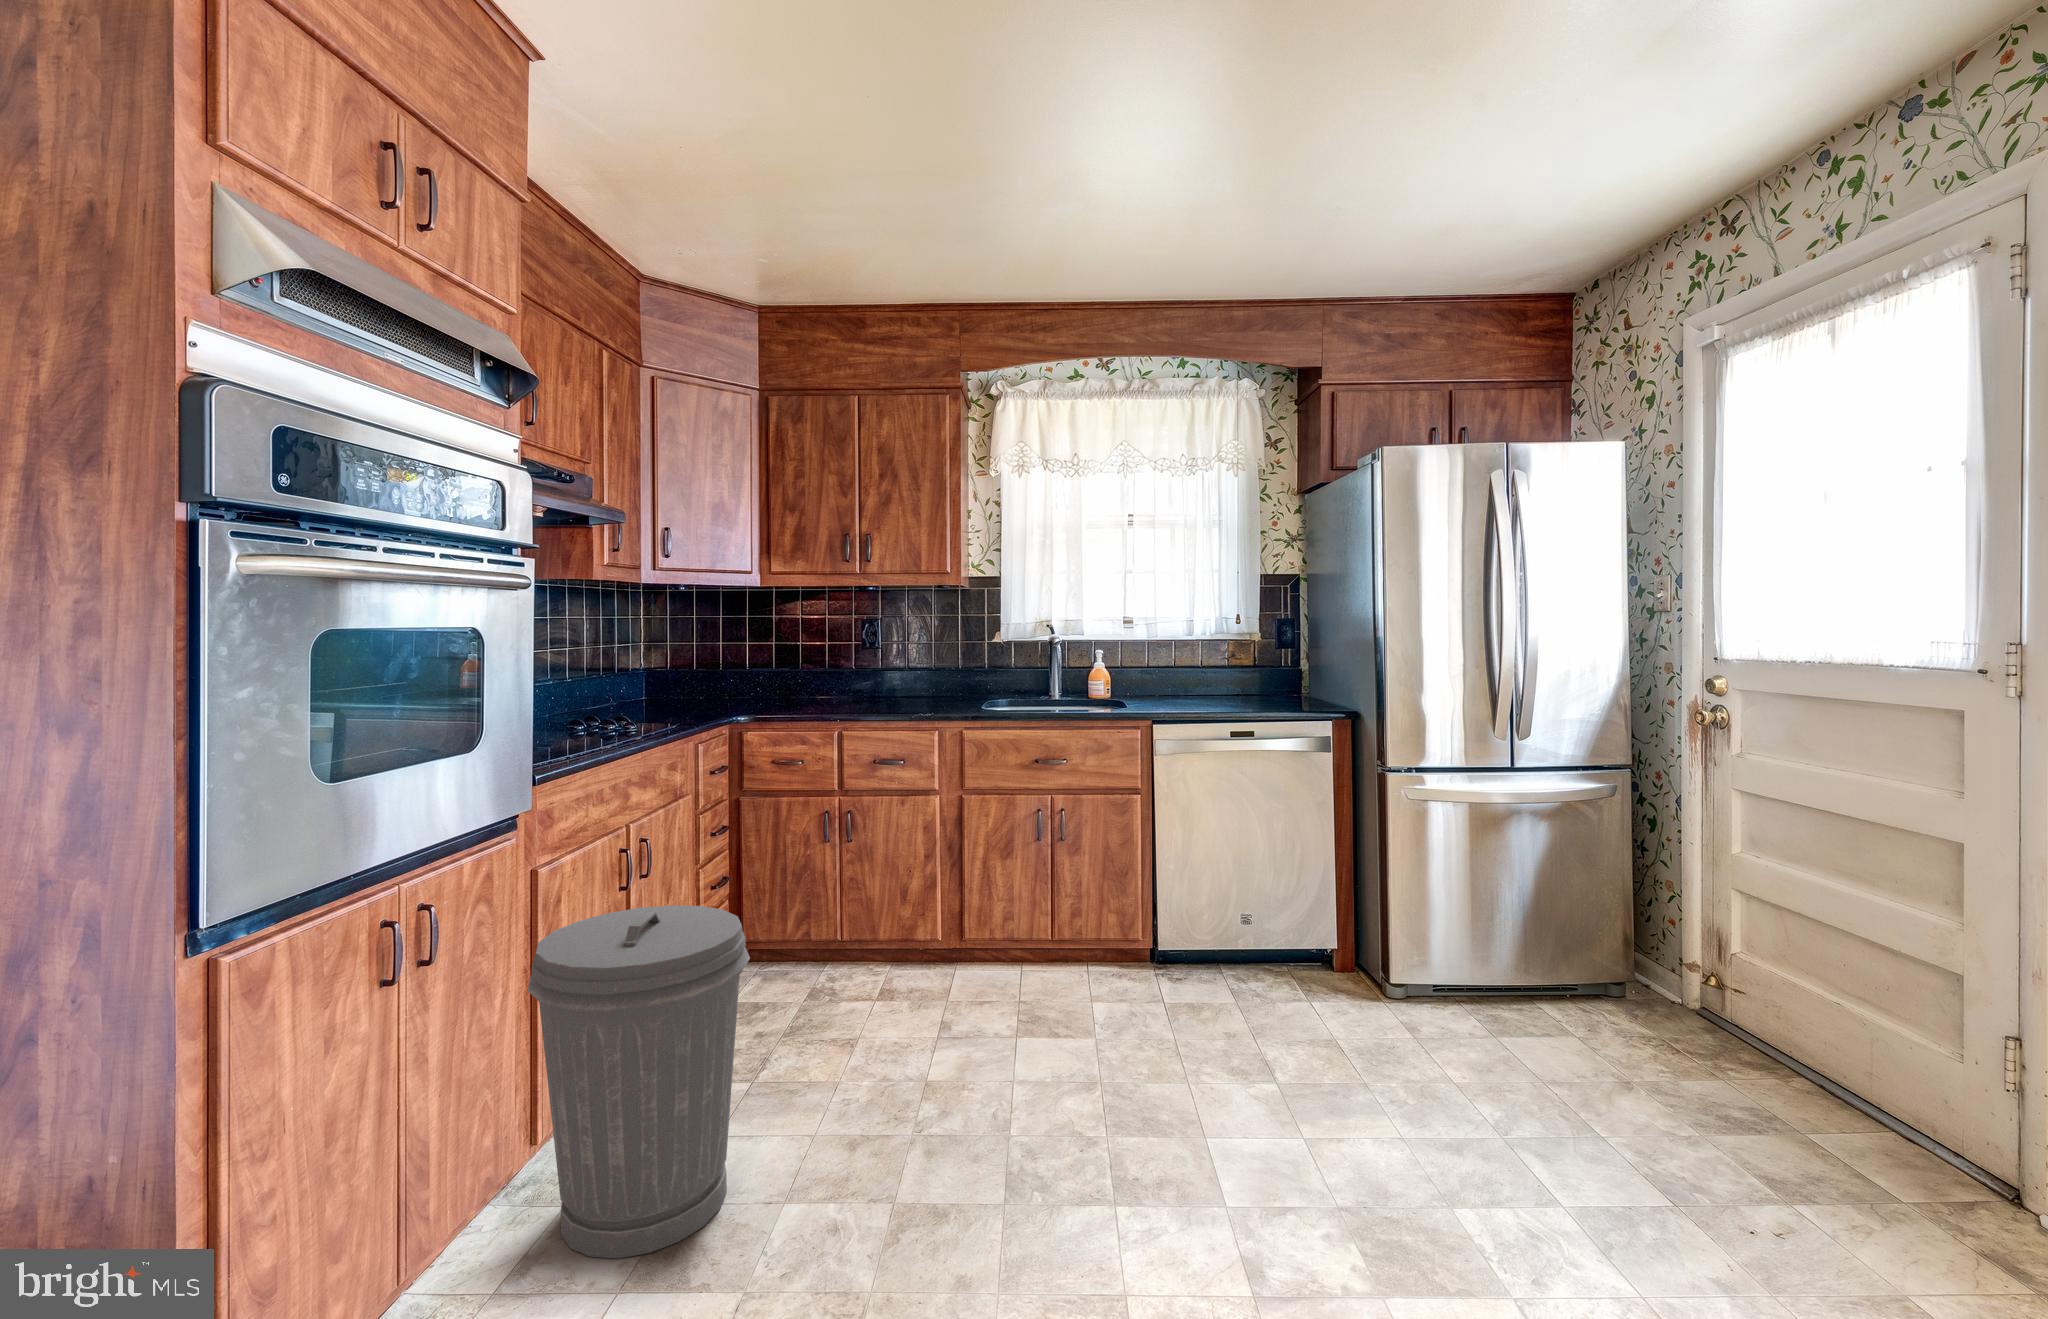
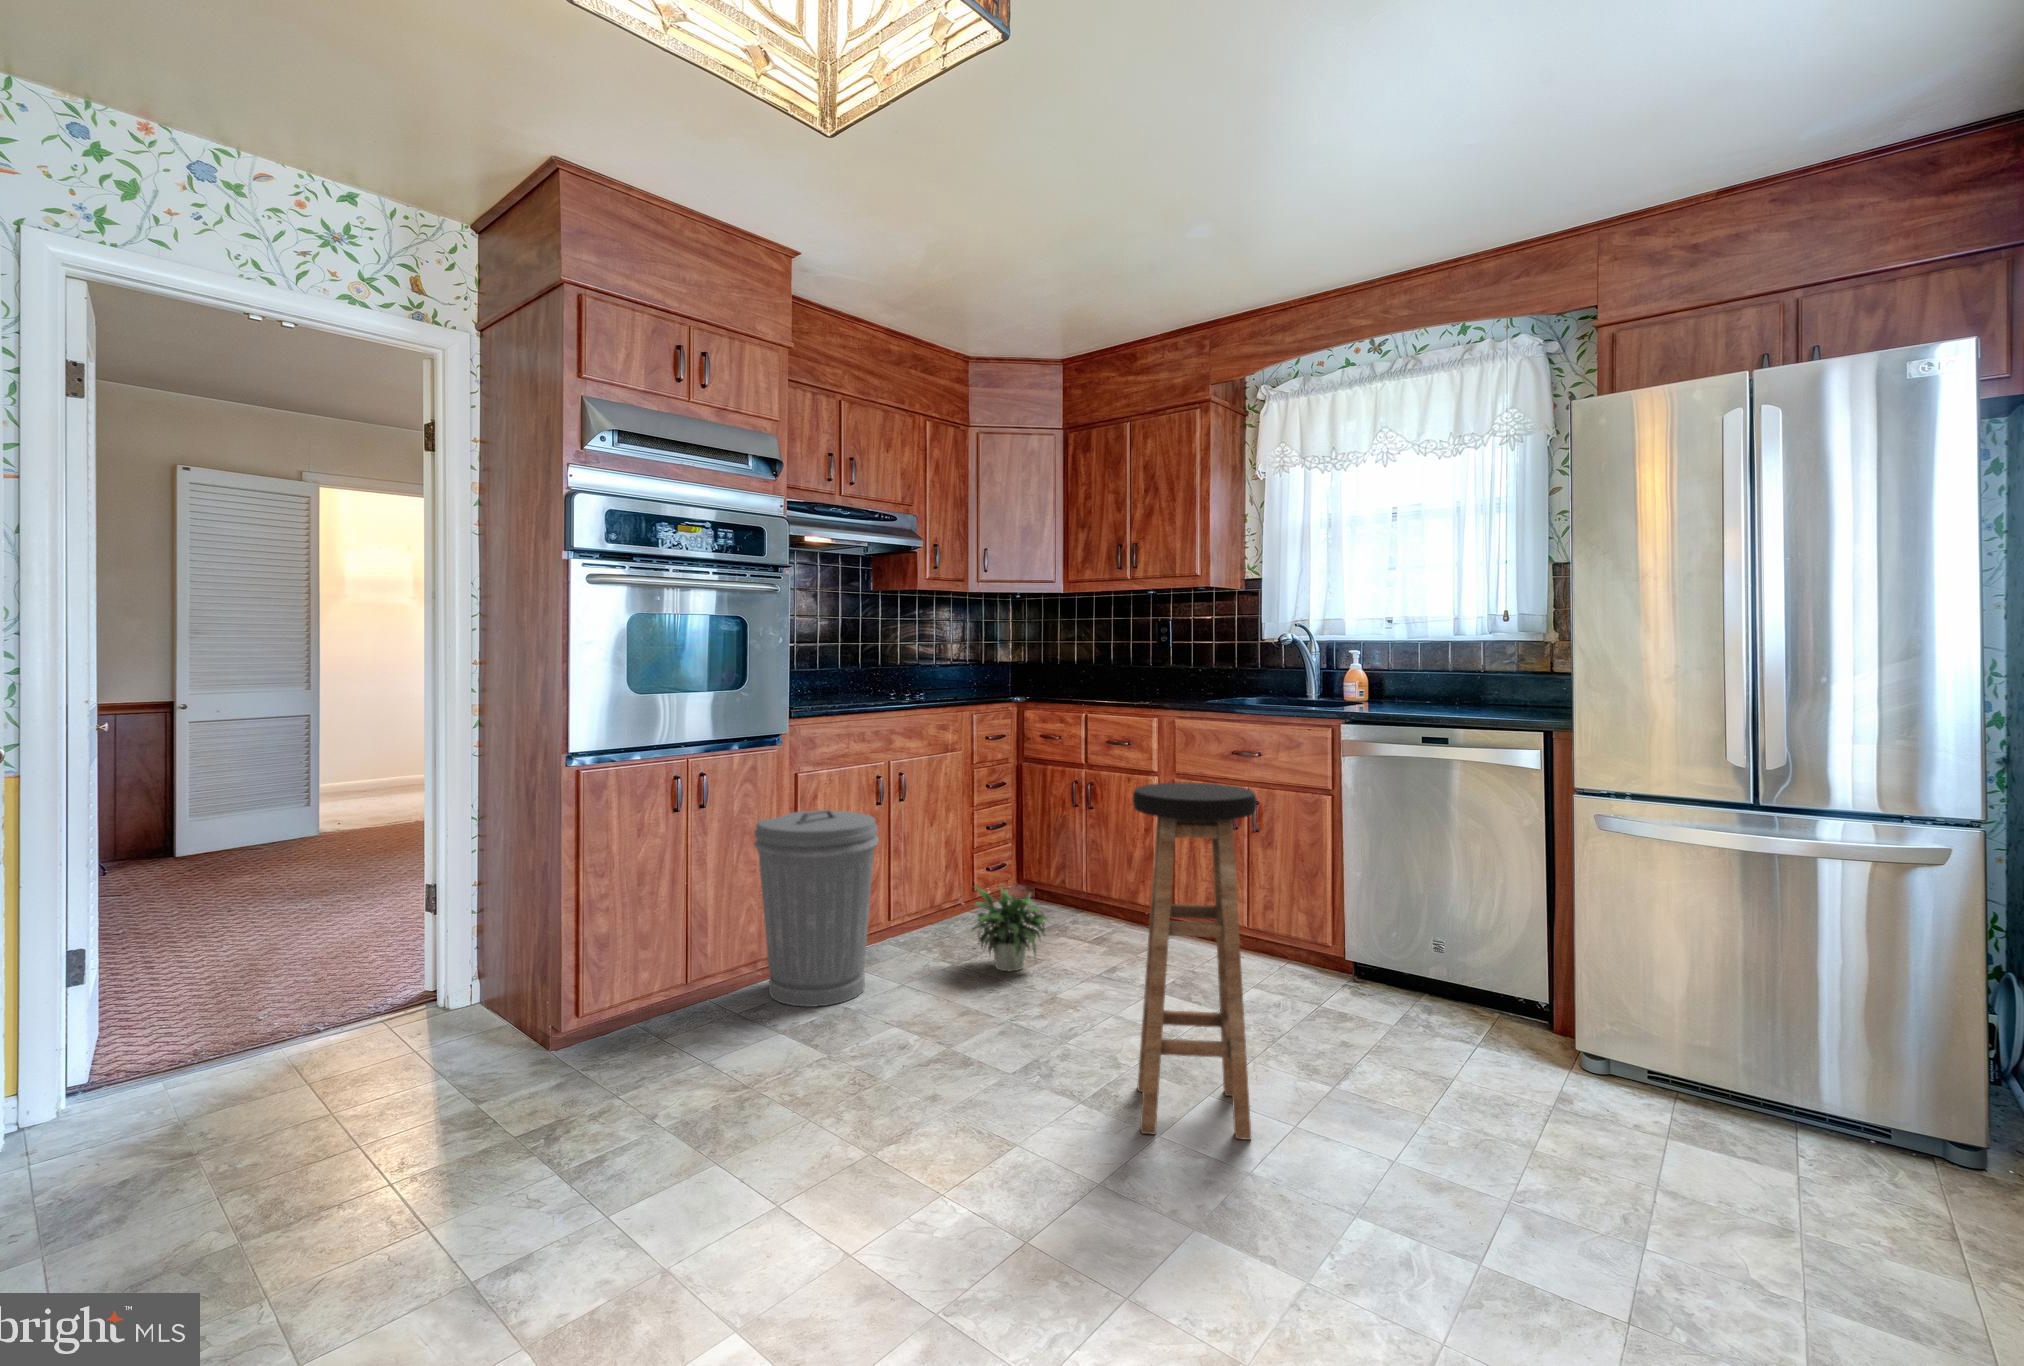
bar stool: none [1216,799,1389,1235] -> present [1133,782,1257,1140]
potted plant: none [779,959,915,1074] -> present [972,886,1049,971]

